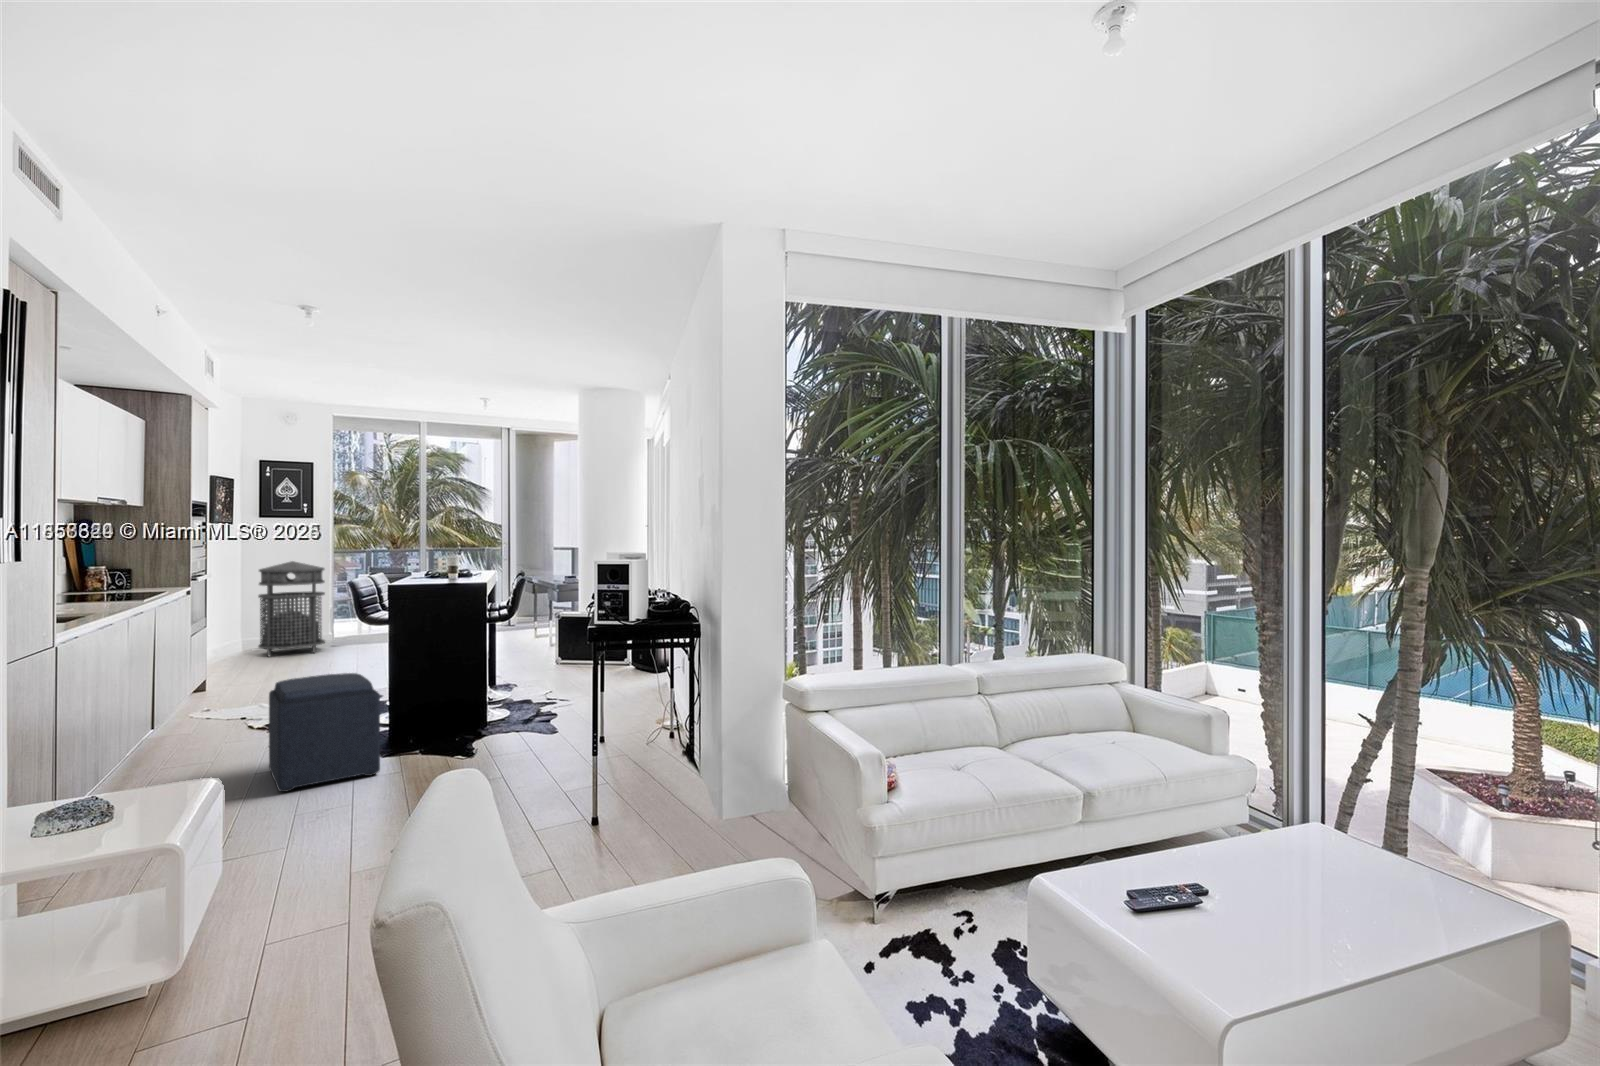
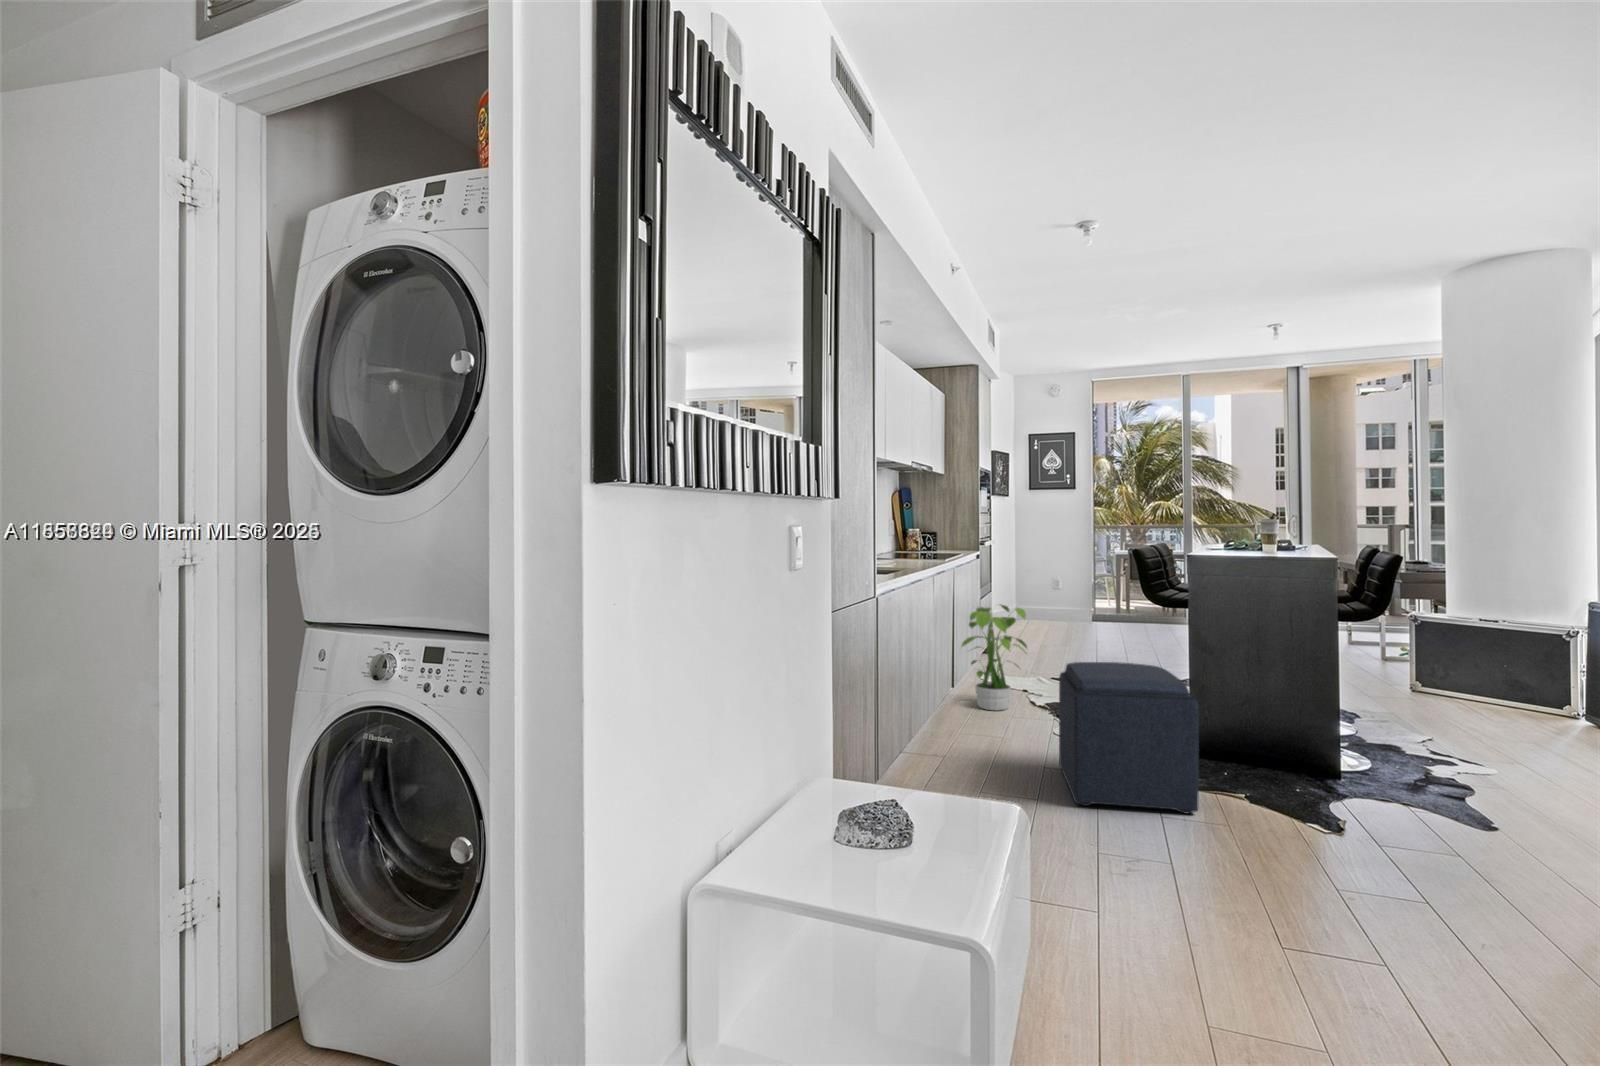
trash can: present [258,561,325,657] -> none [1030,533,1090,630]
potted plant: none [163,638,245,741] -> present [961,604,1027,711]

